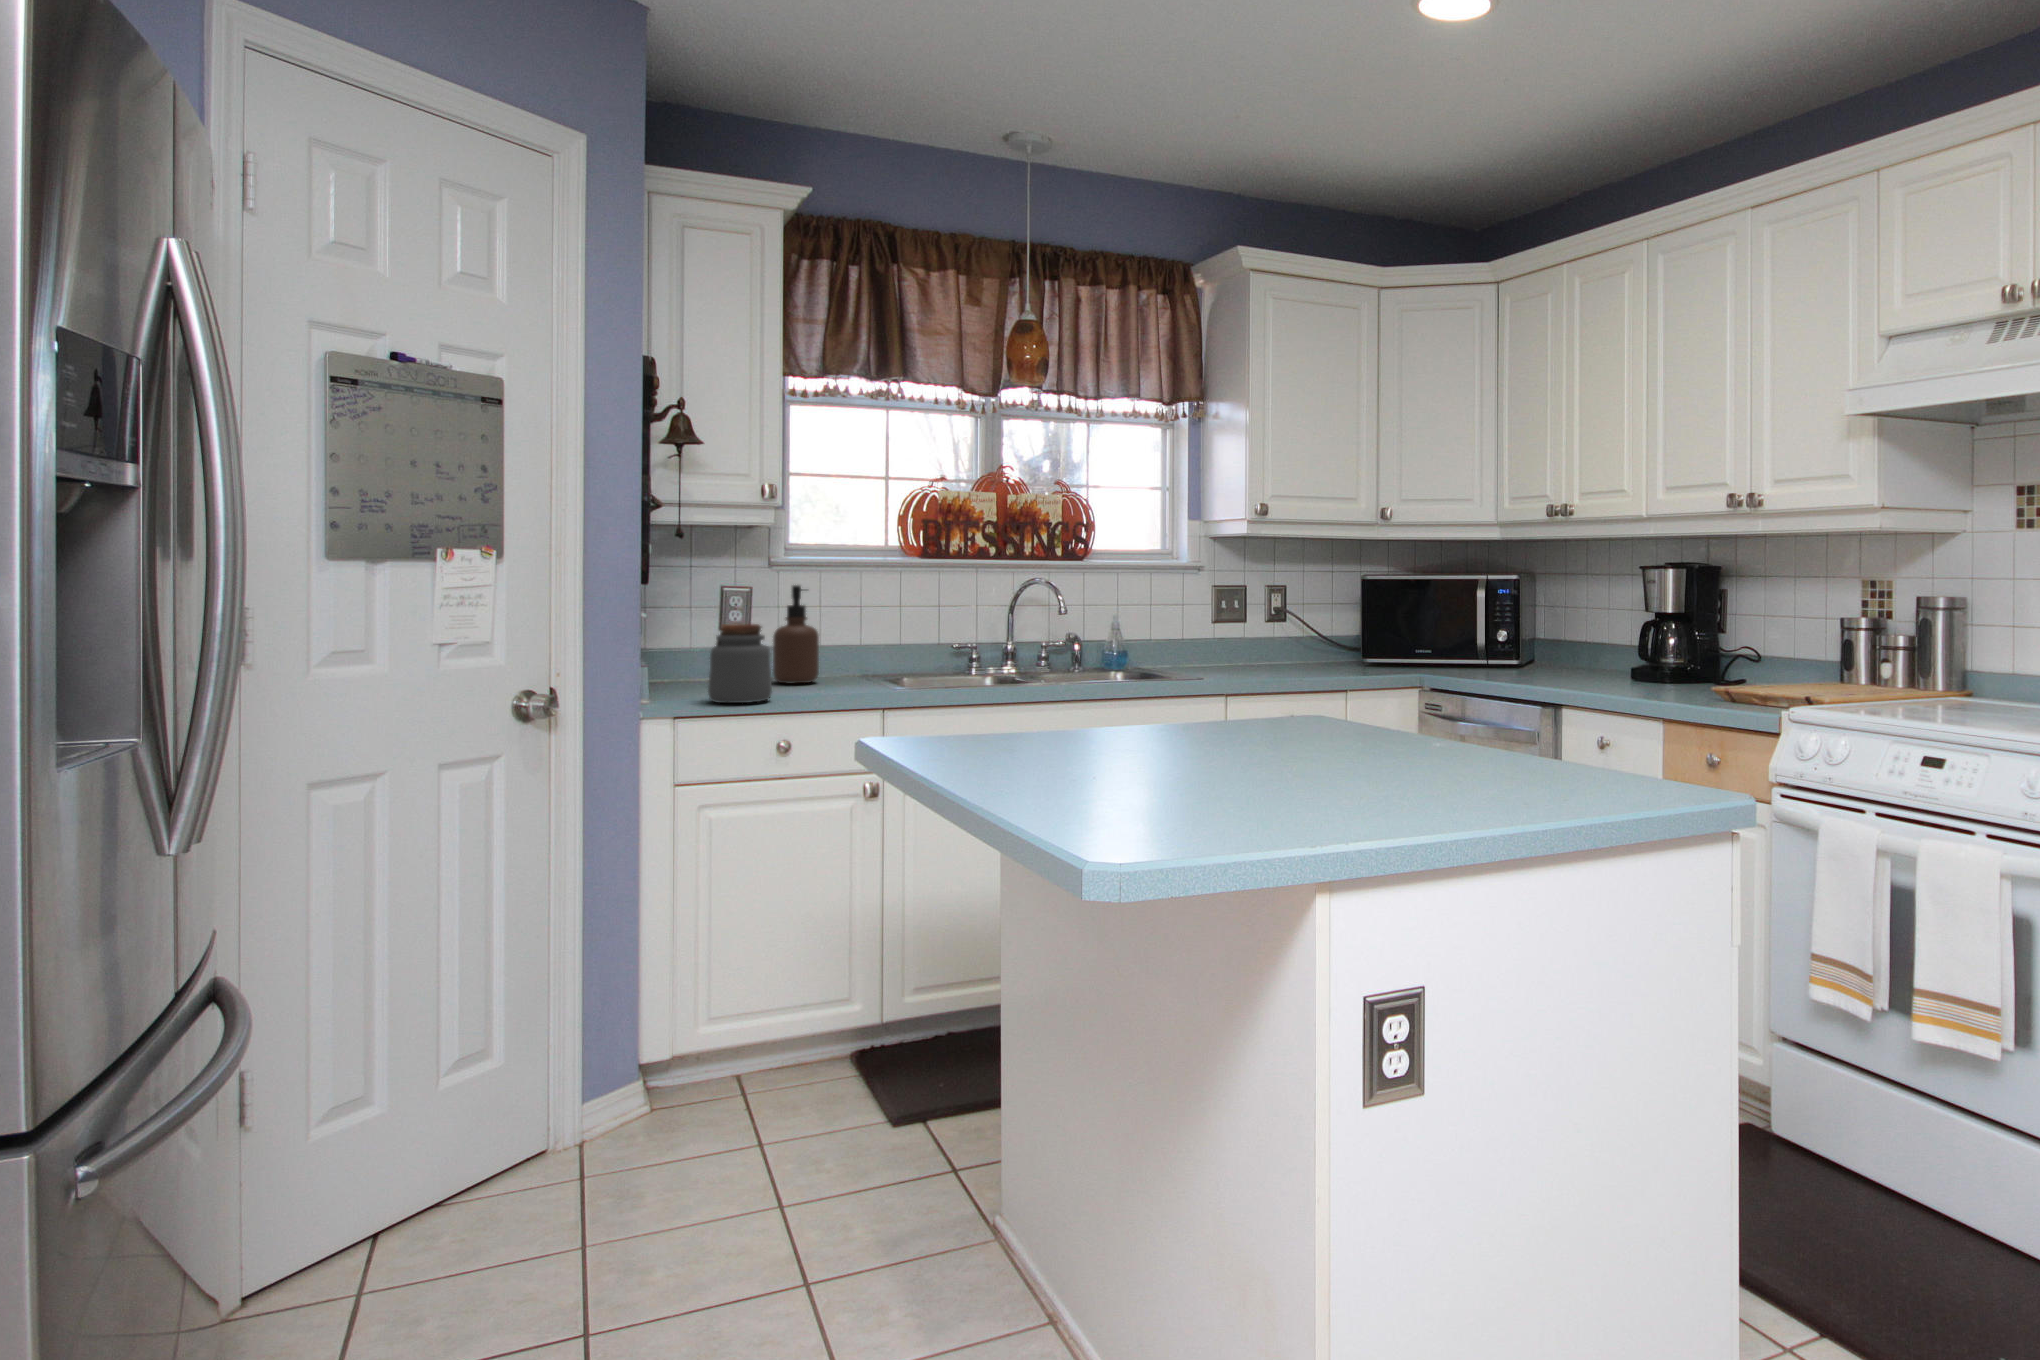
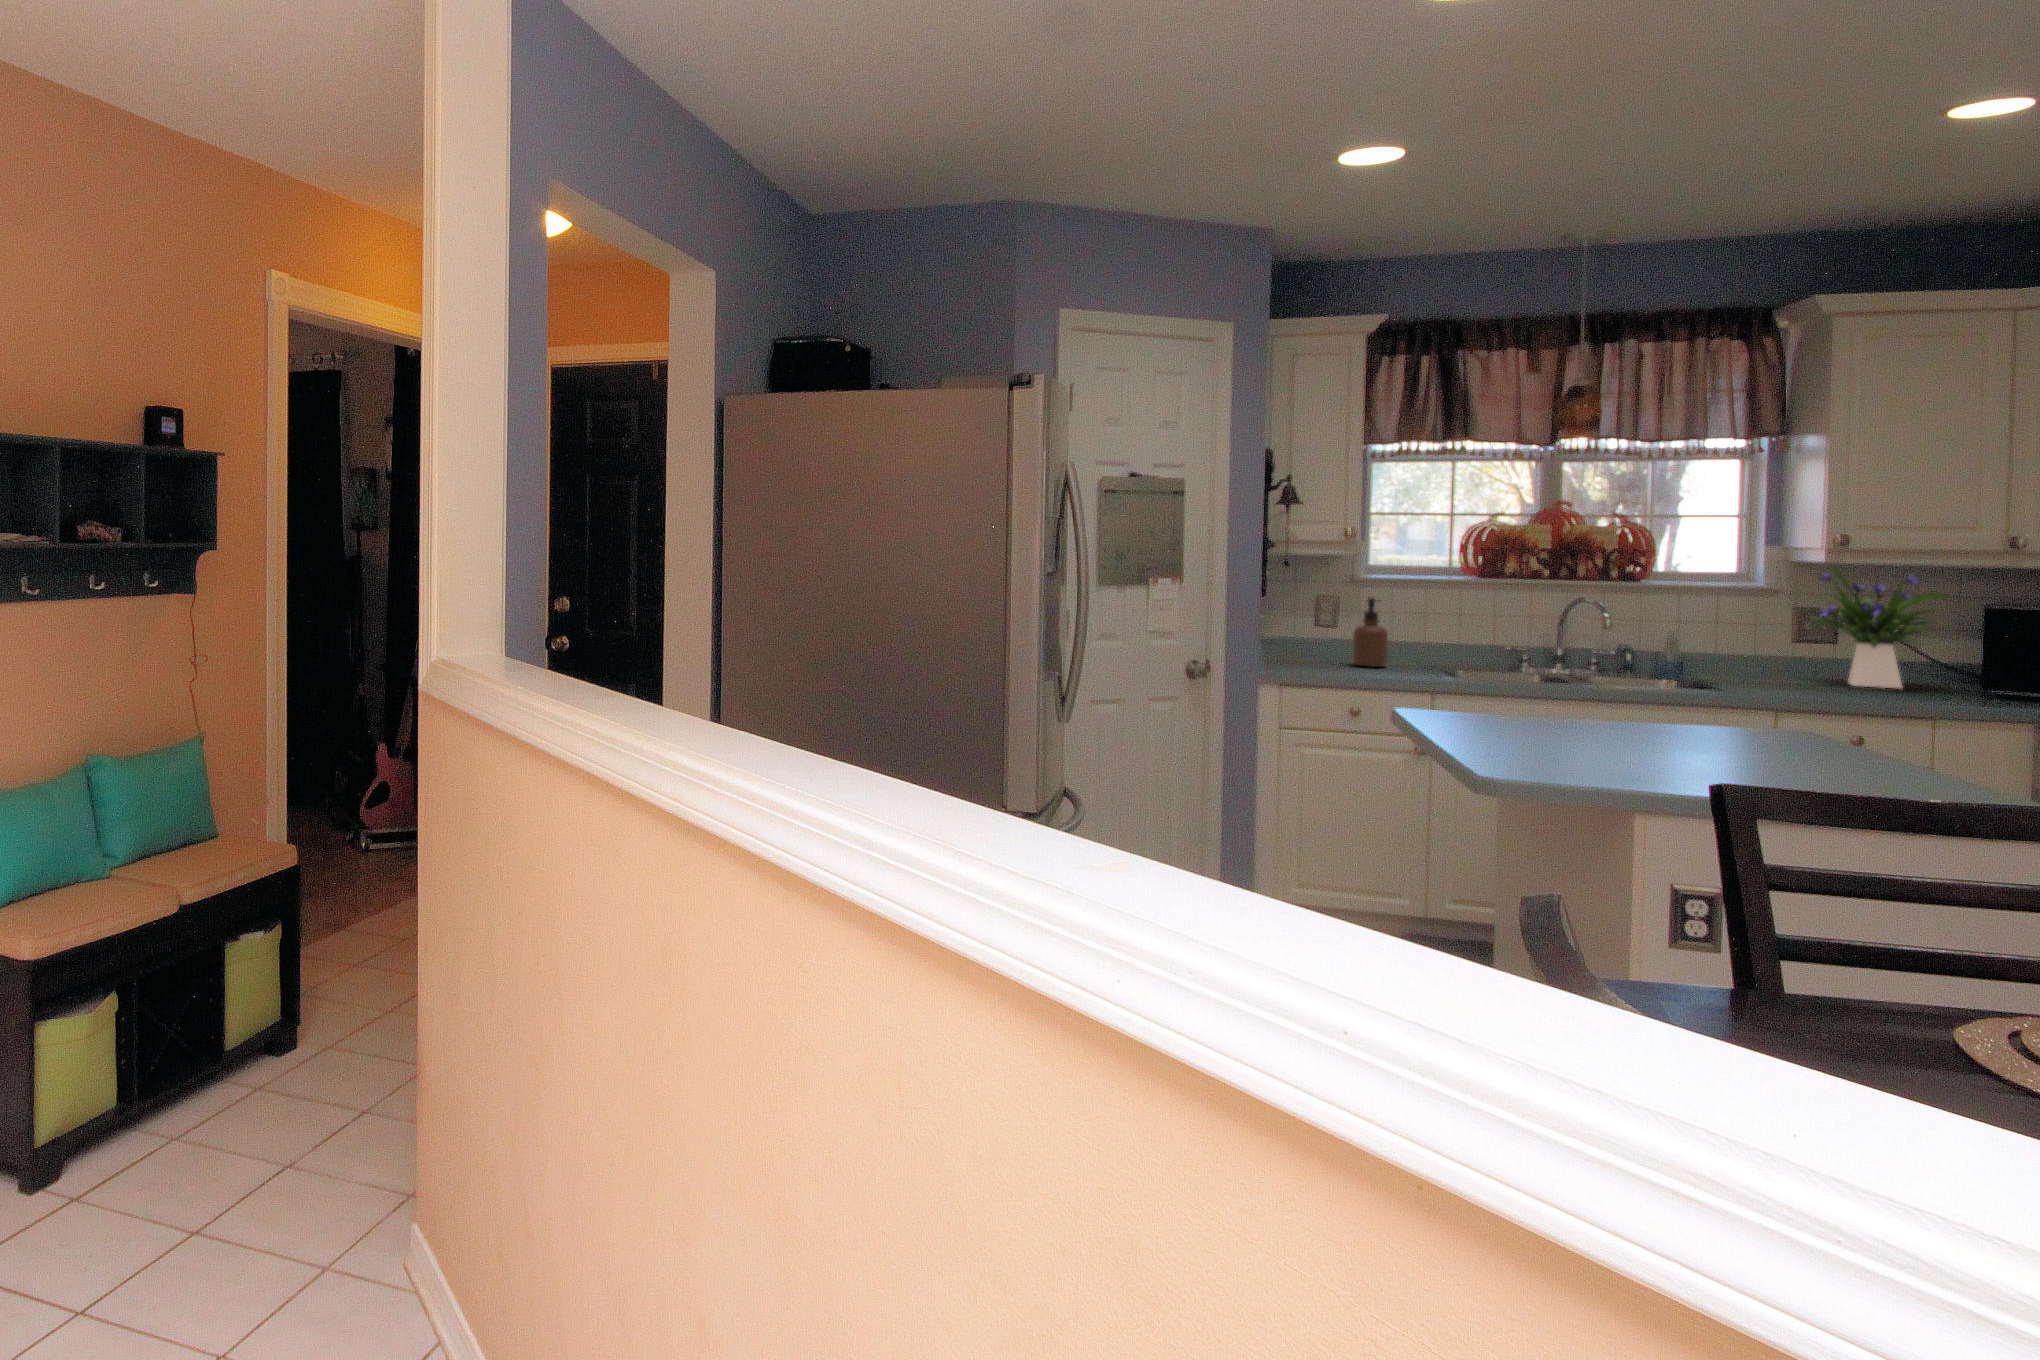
flower arrangement: none [1216,539,1335,667] -> present [1810,566,1950,688]
jar: present [708,623,772,703] -> none [1305,624,1349,677]

